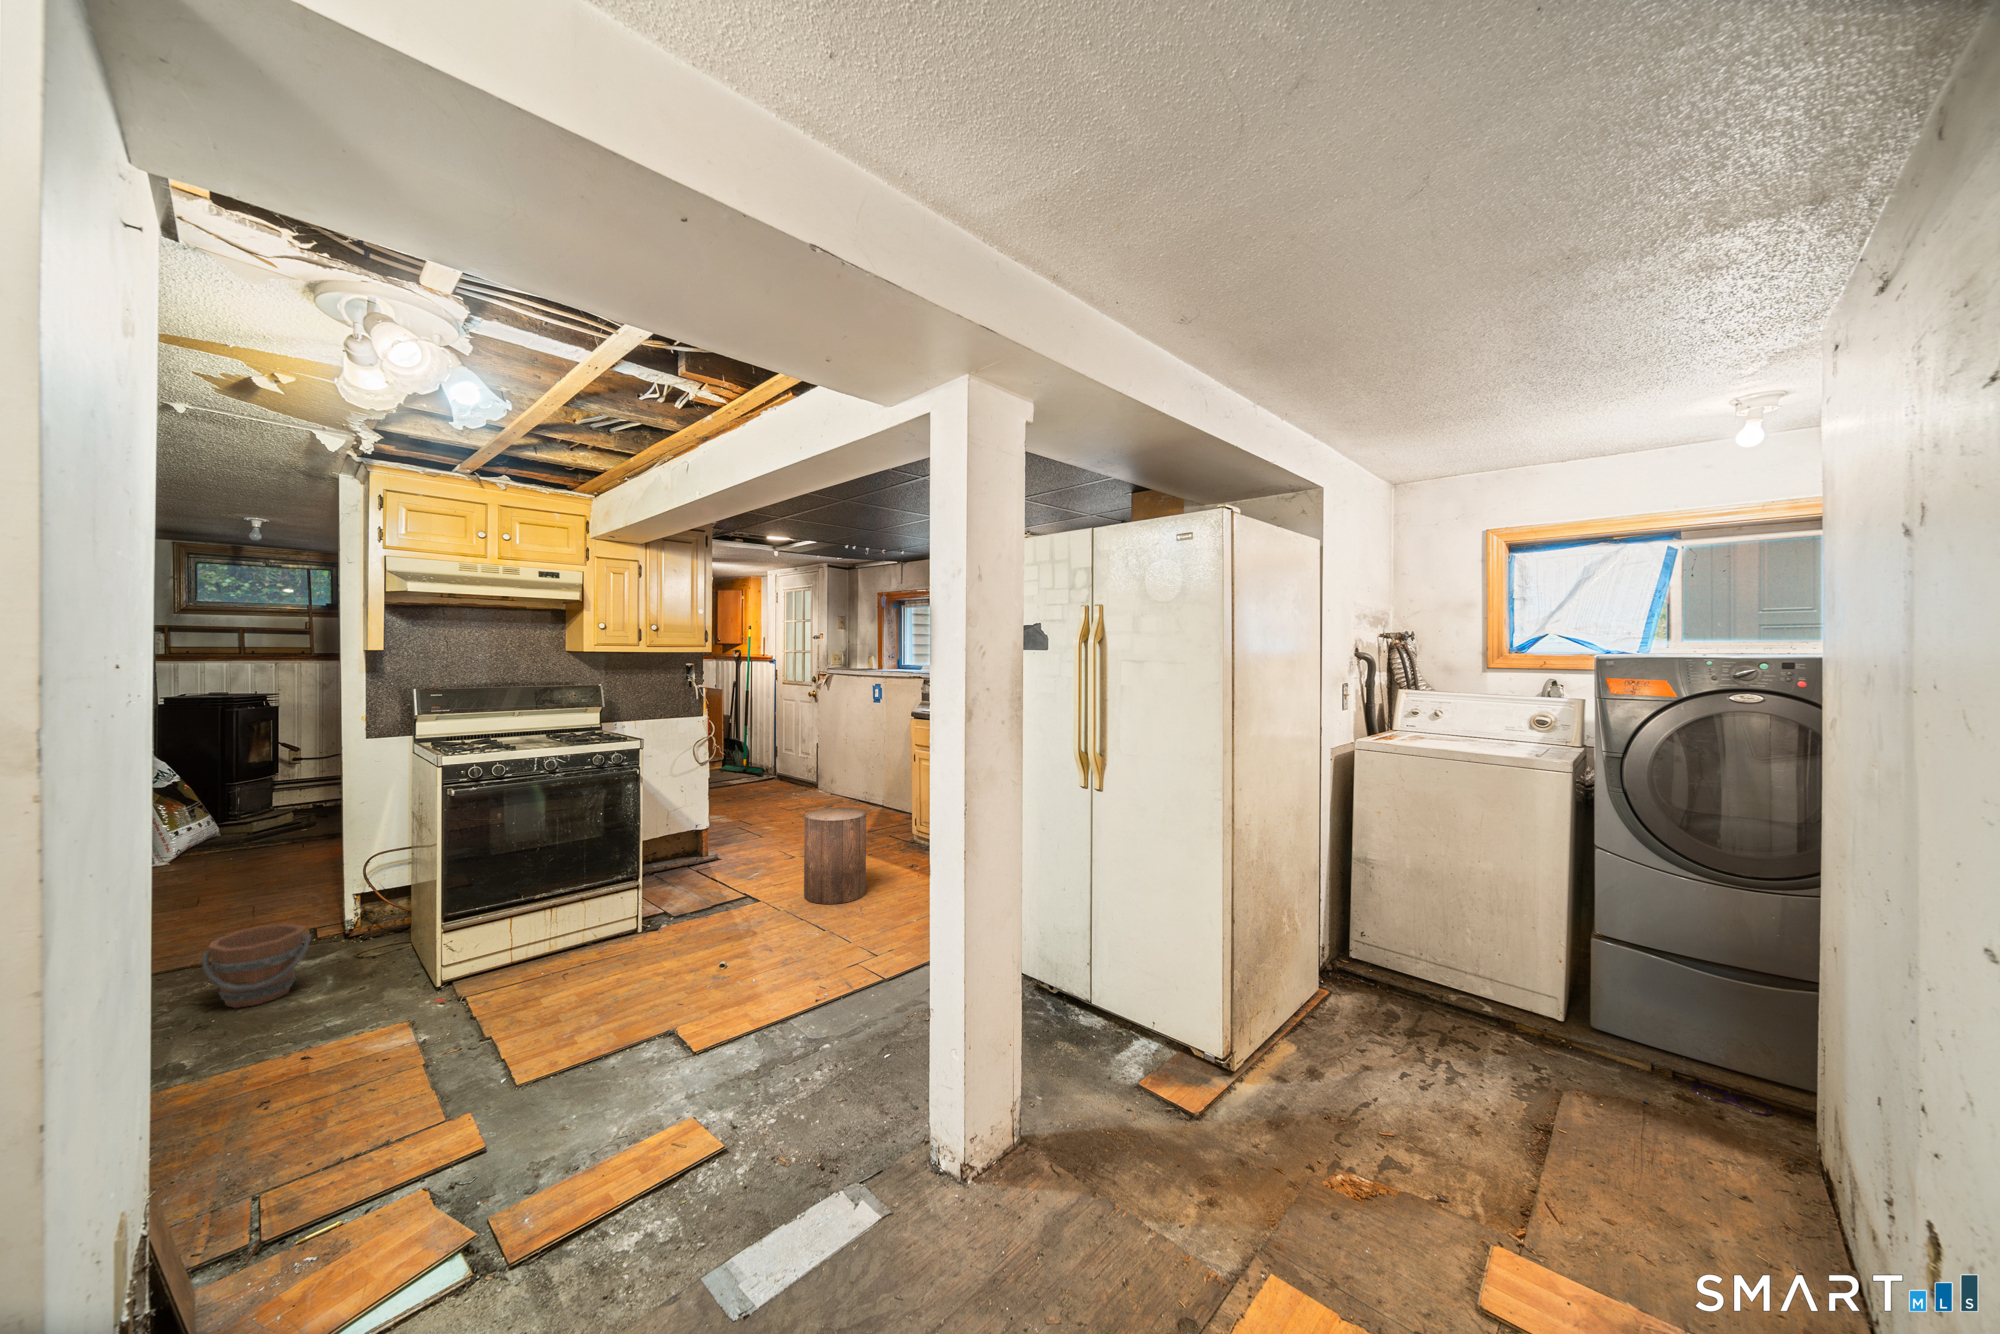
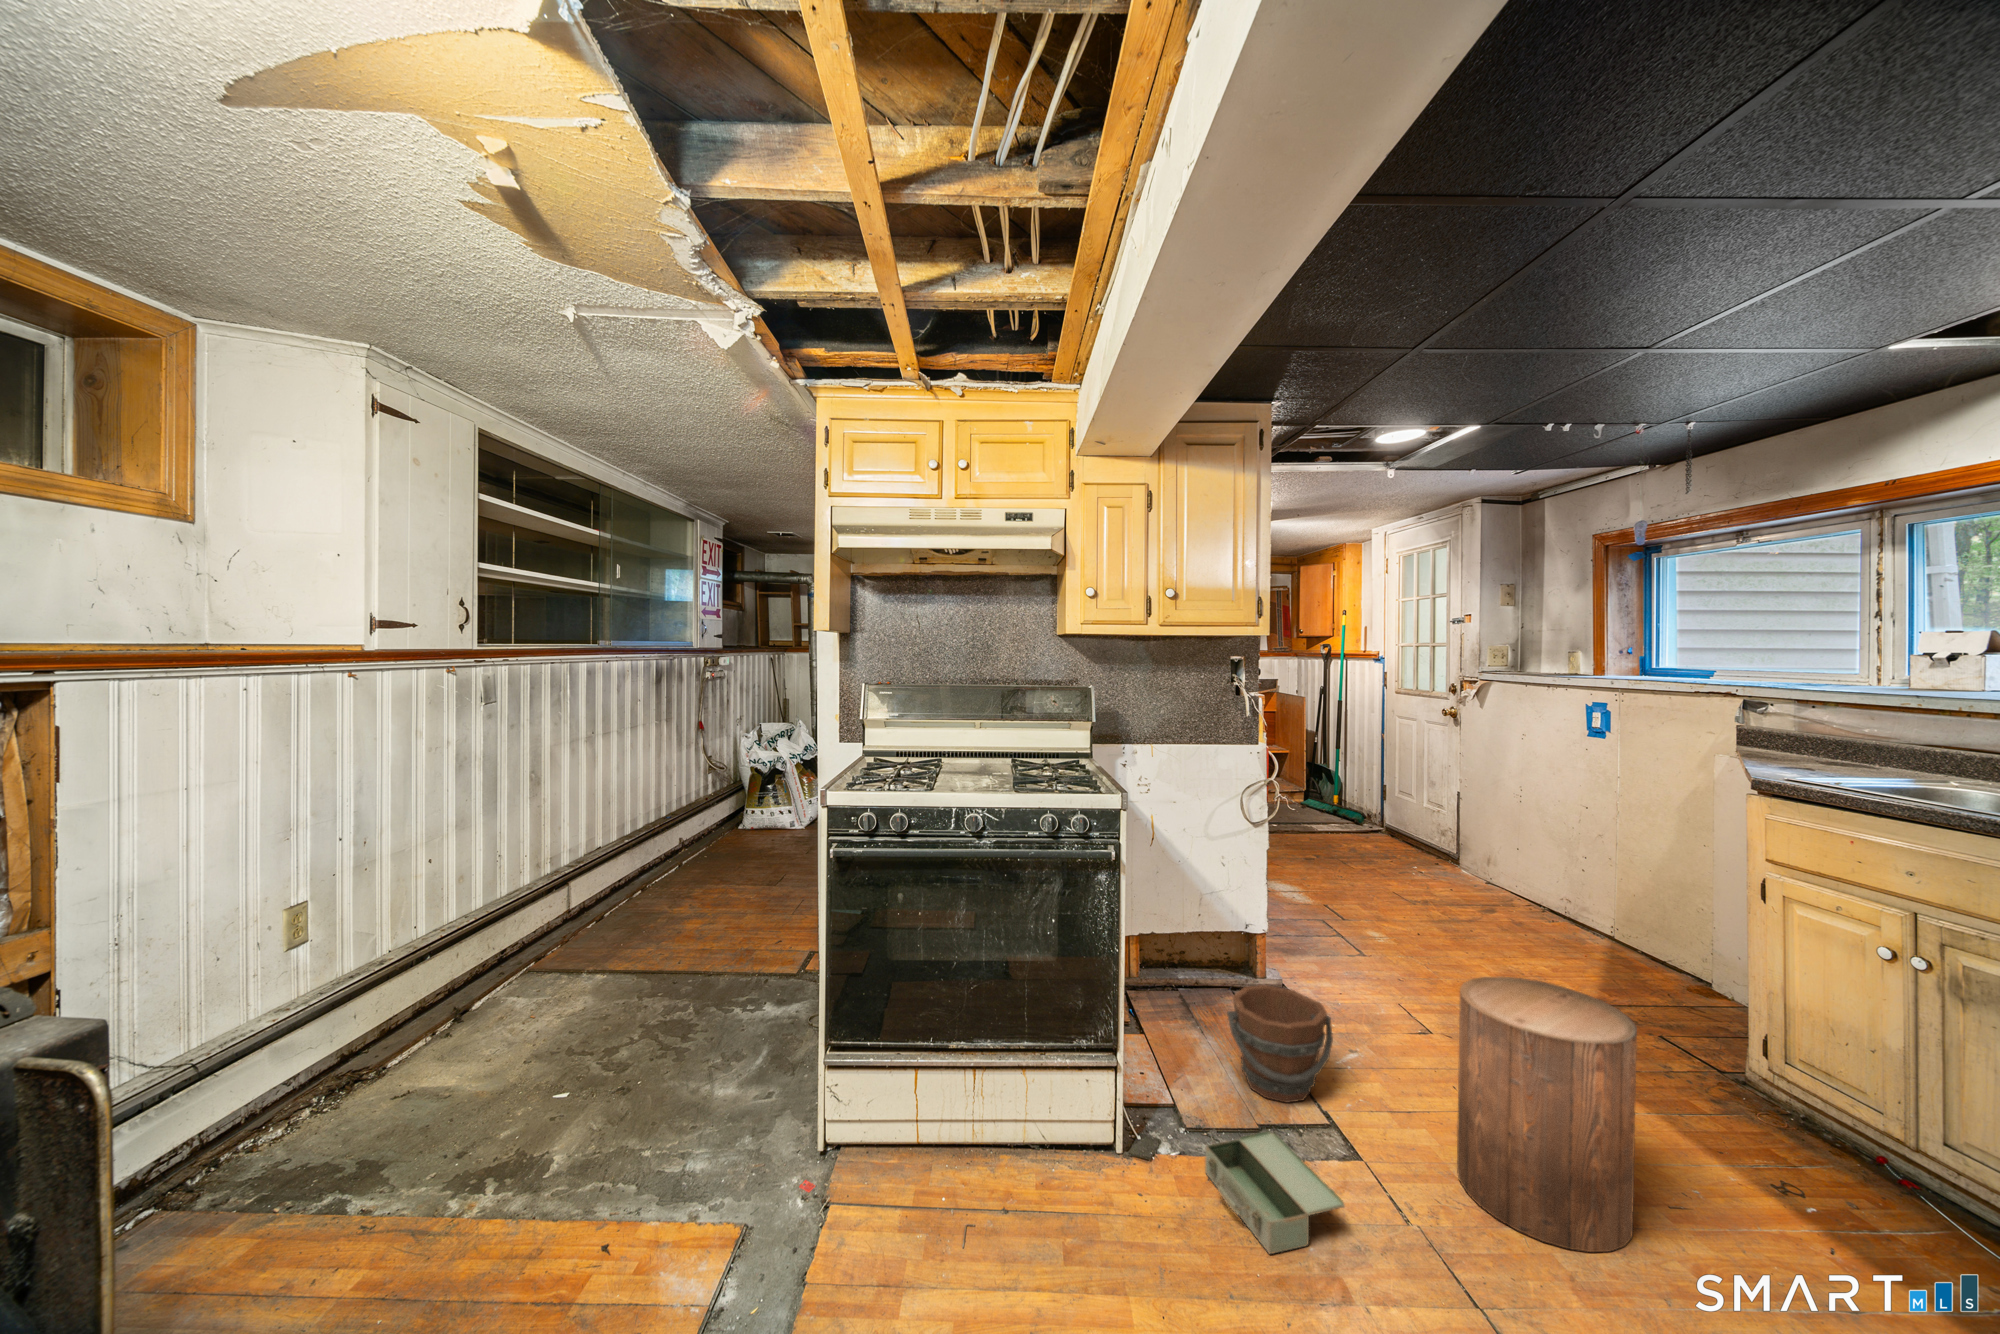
toolbox: none [690,900,757,937] -> present [1205,1132,1344,1254]
bucket: present [202,924,311,1008] -> present [1227,985,1333,1103]

